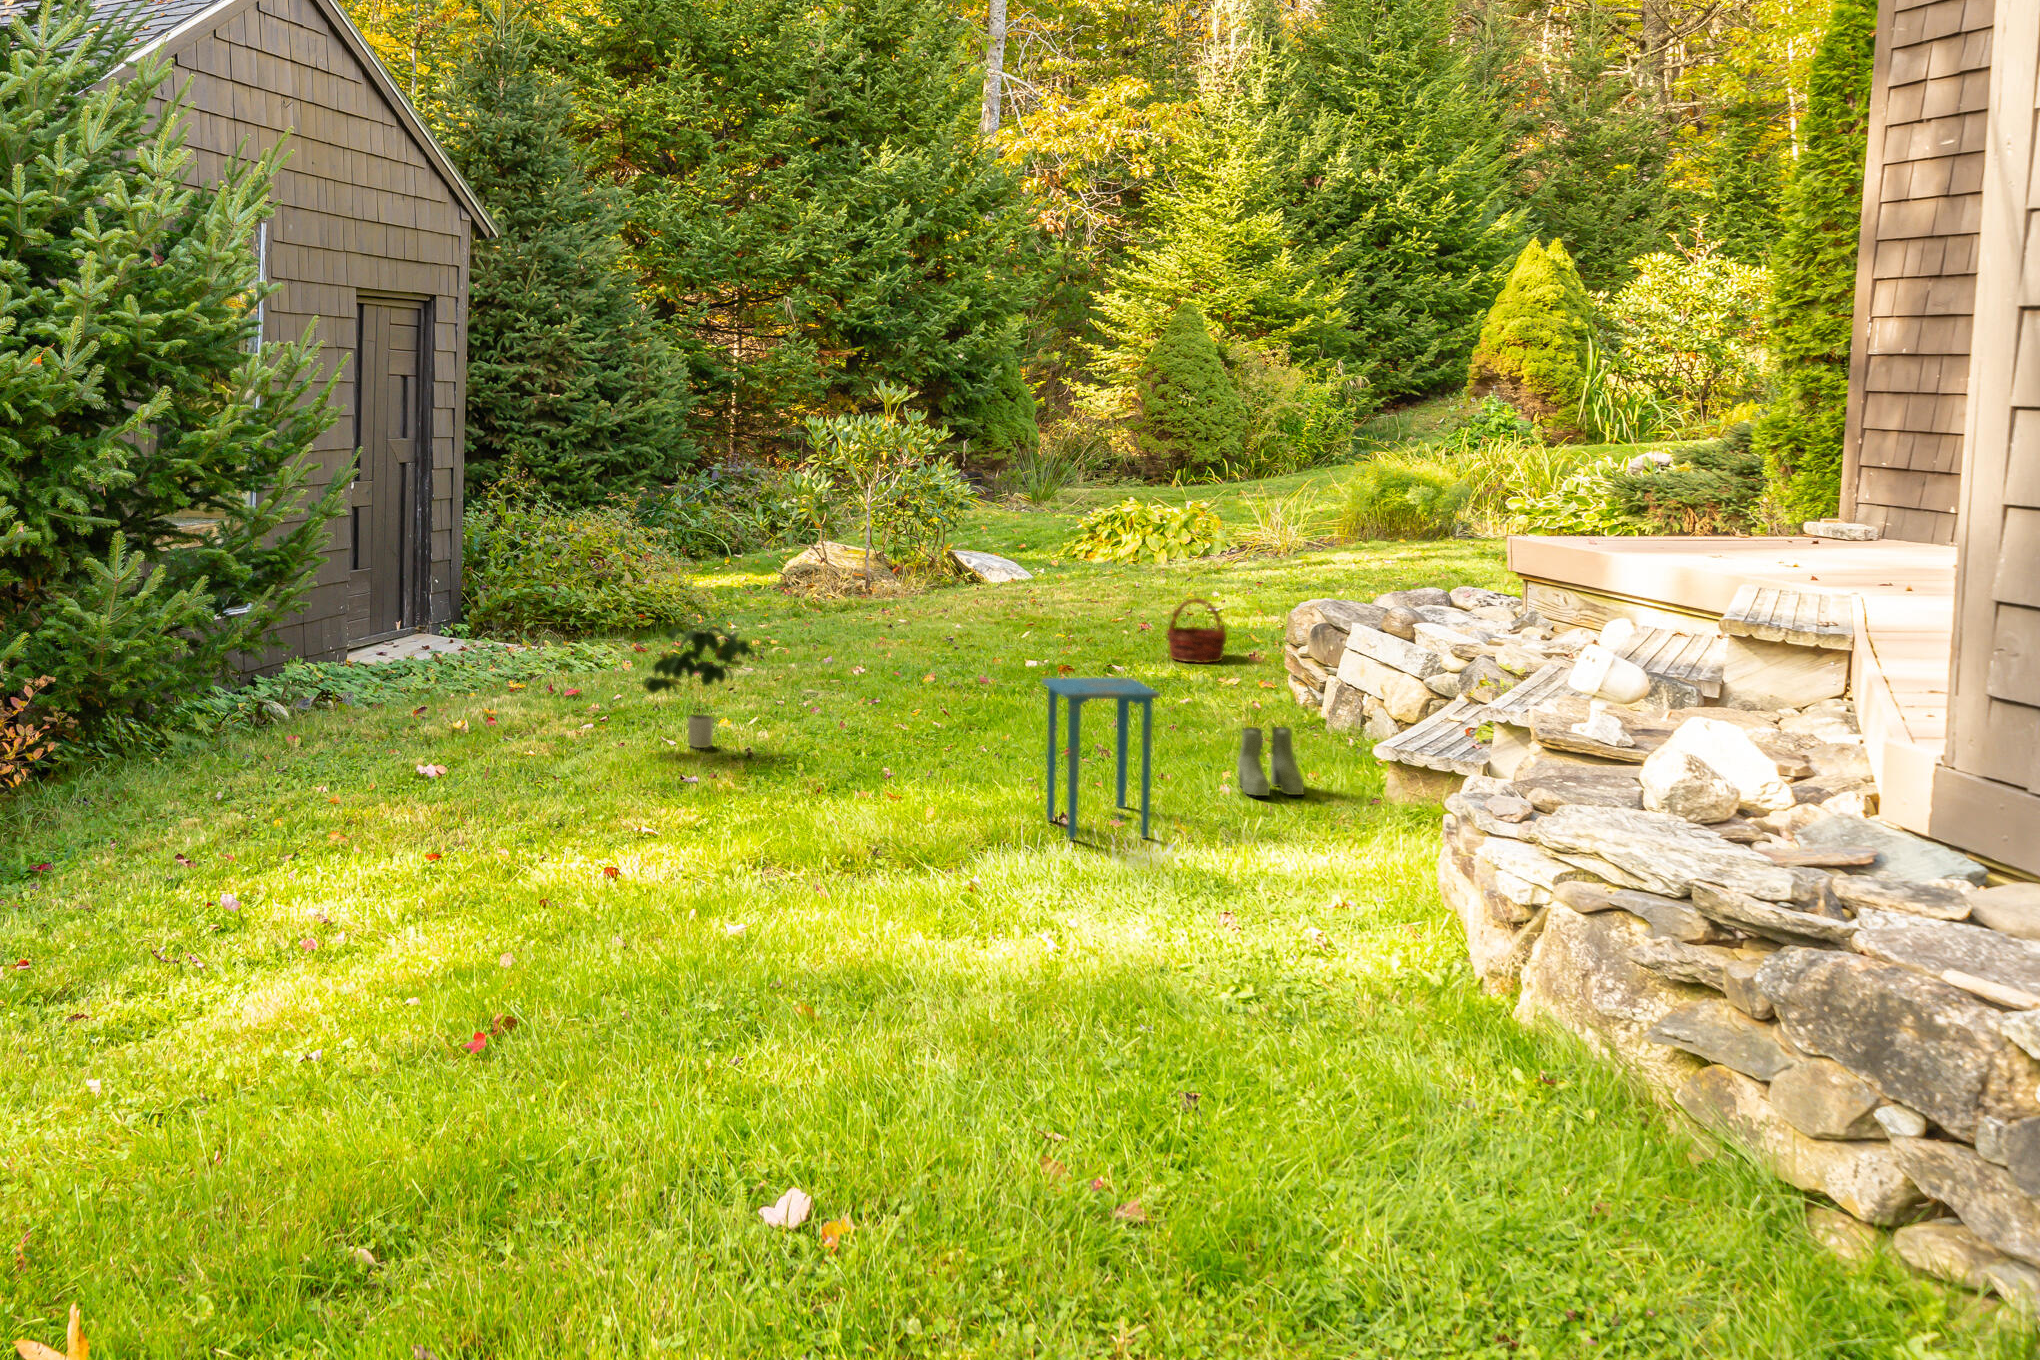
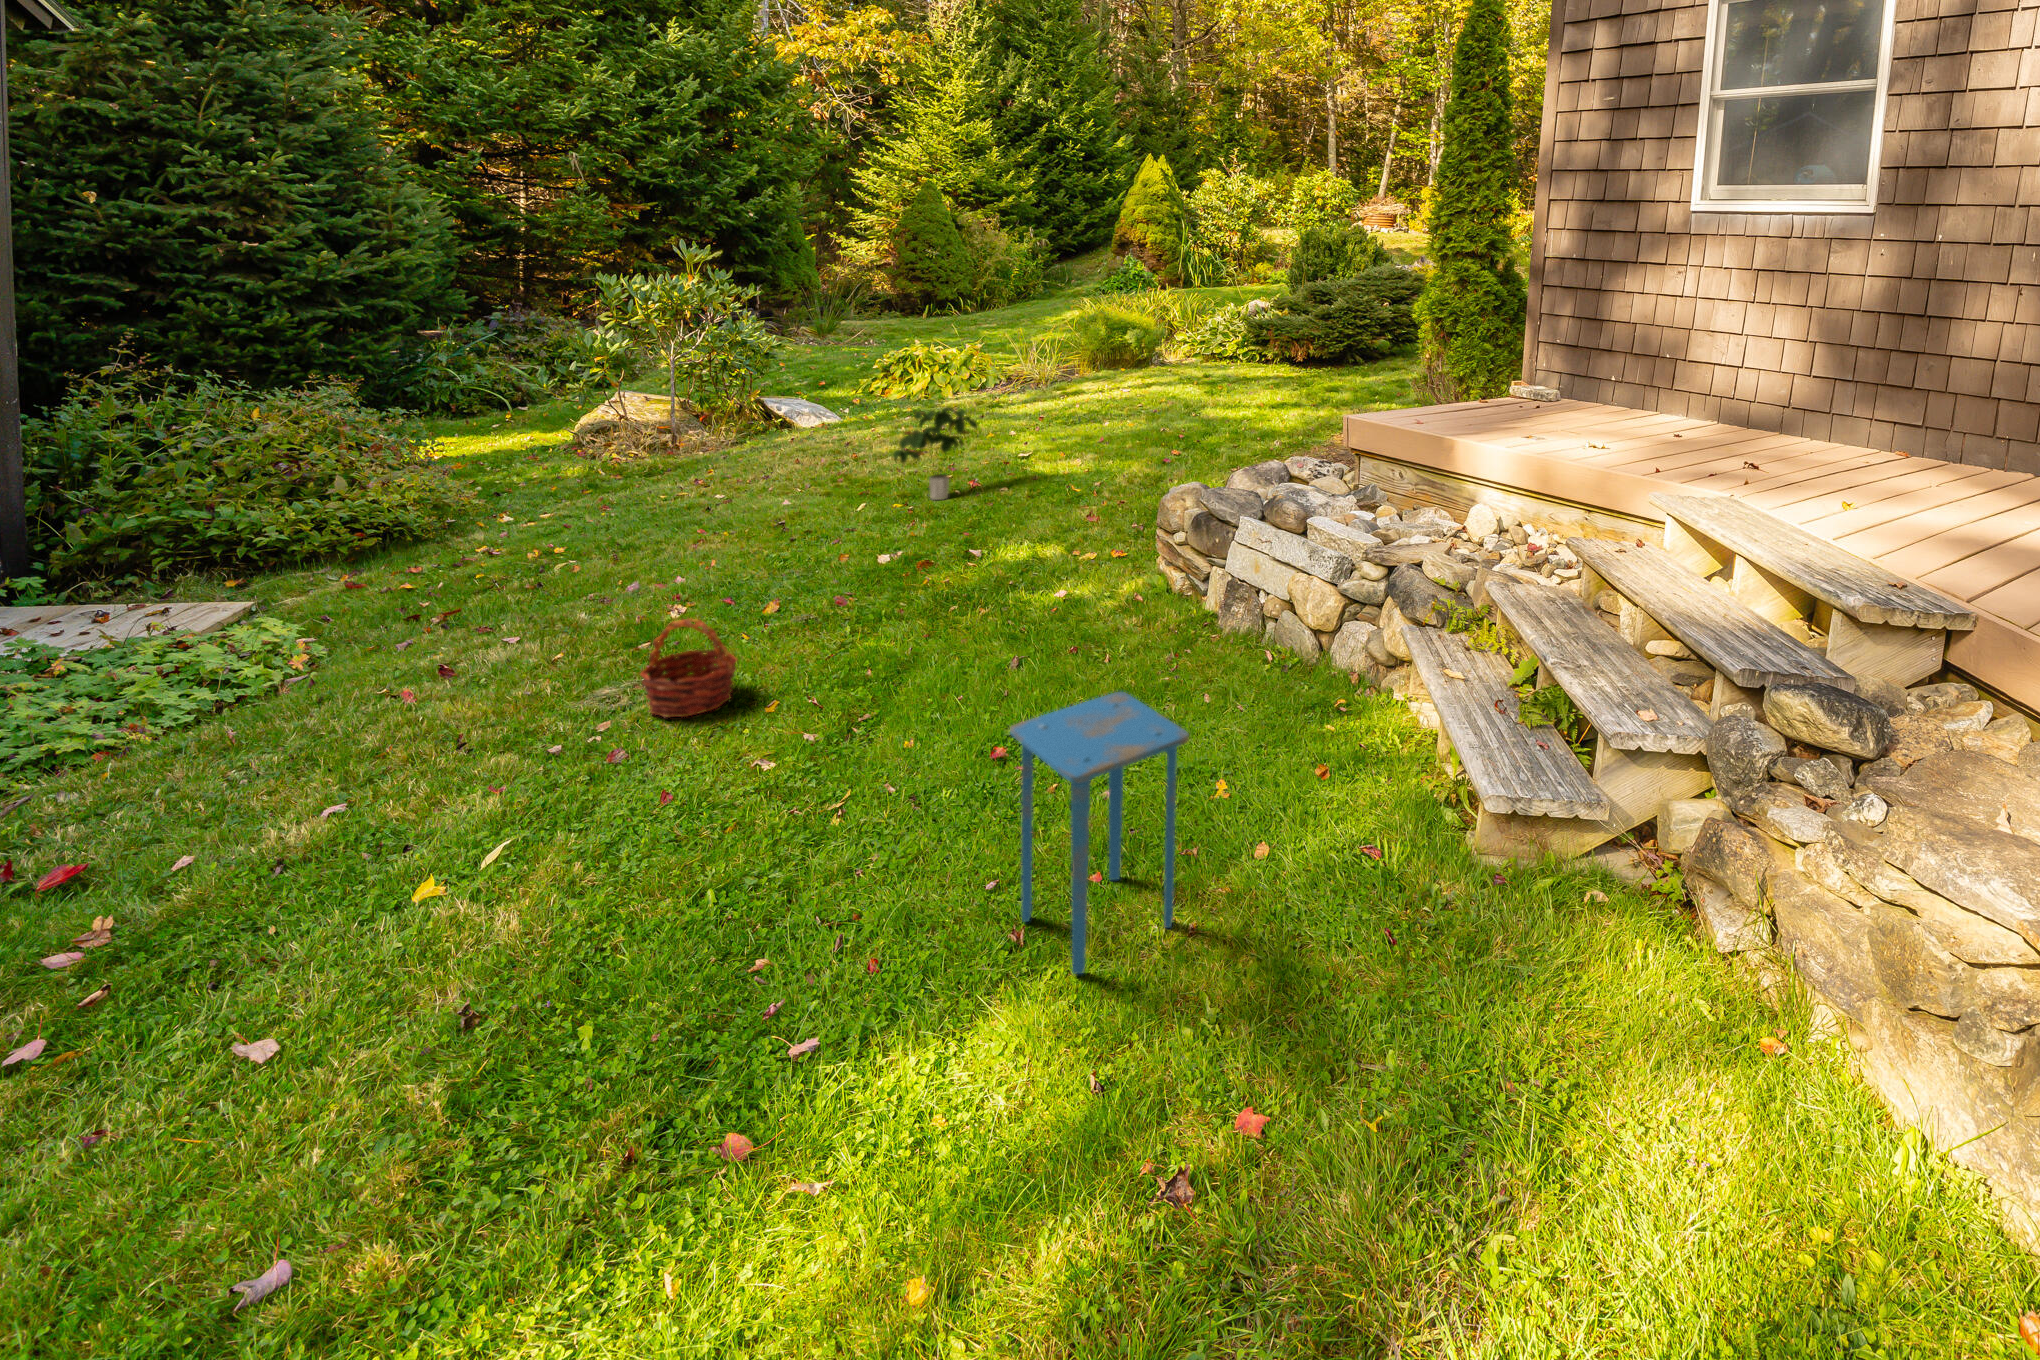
basket: present [1167,598,1227,663] -> present [640,619,737,718]
potted plant: present [643,626,755,748] -> present [893,407,978,500]
boots: present [1237,727,1304,796] -> none [1219,685,1301,788]

